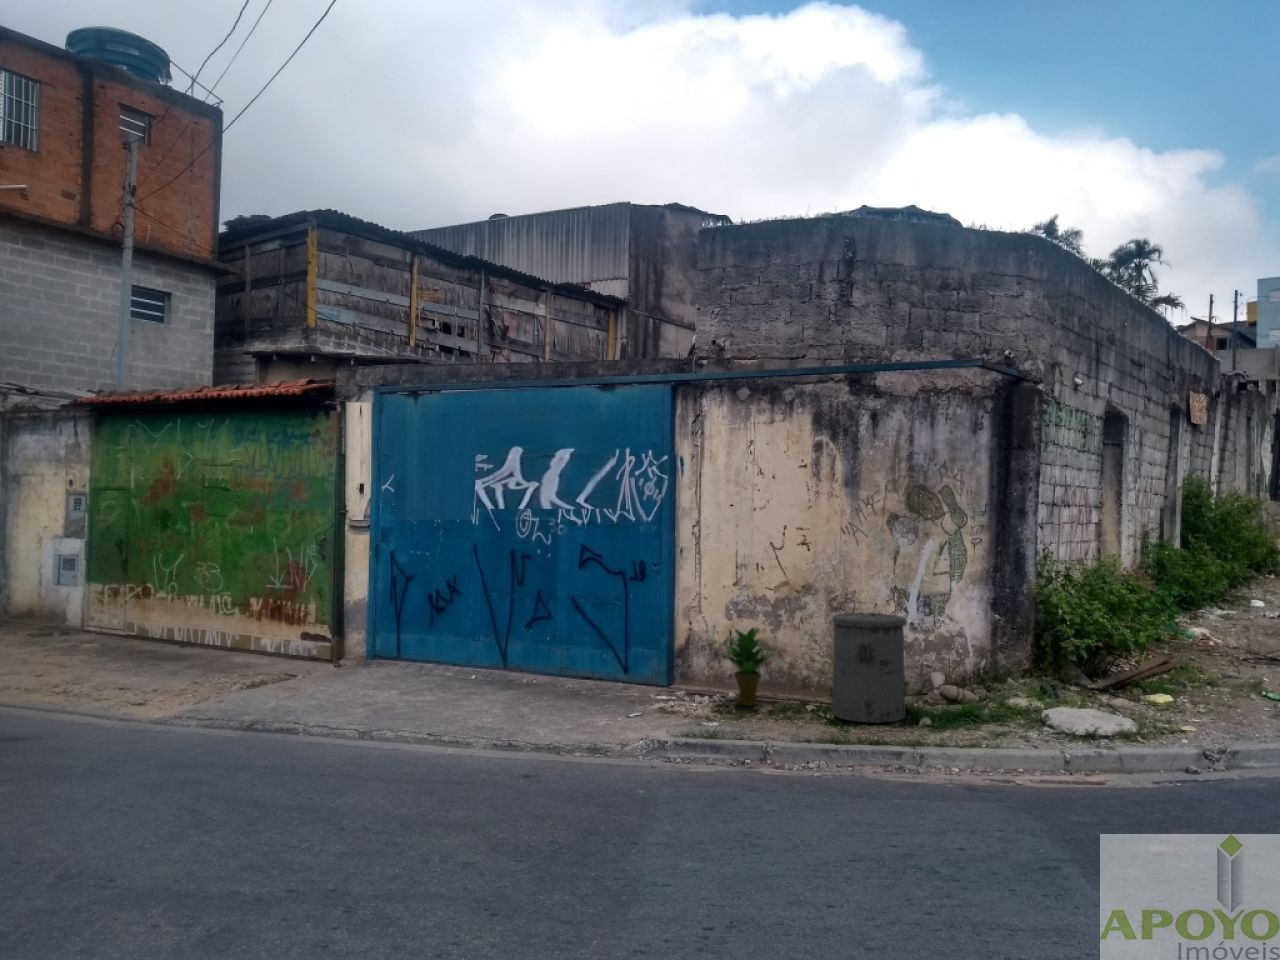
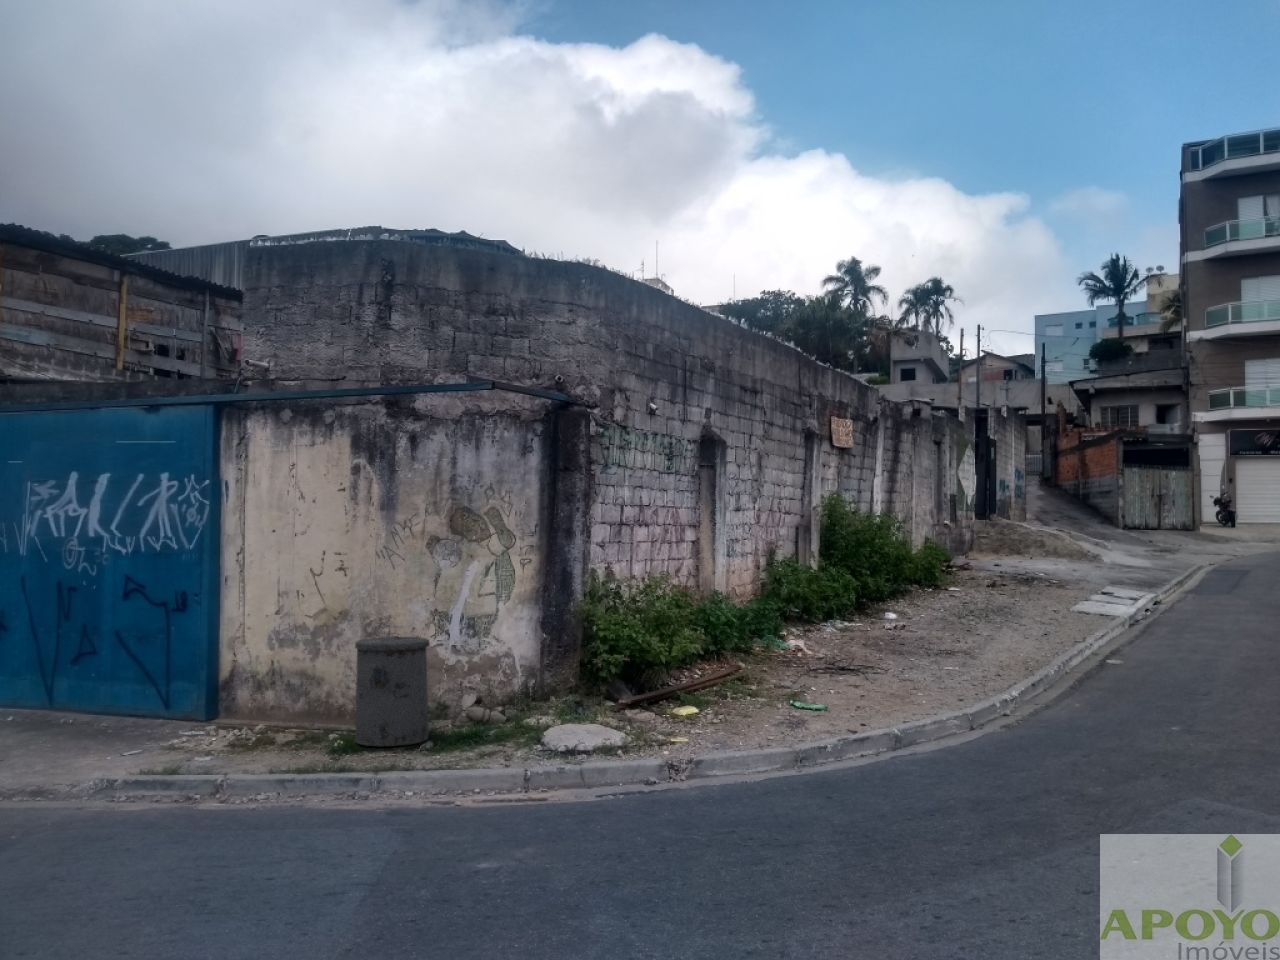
potted plant: present [724,628,771,706] -> none [248,655,310,736]

